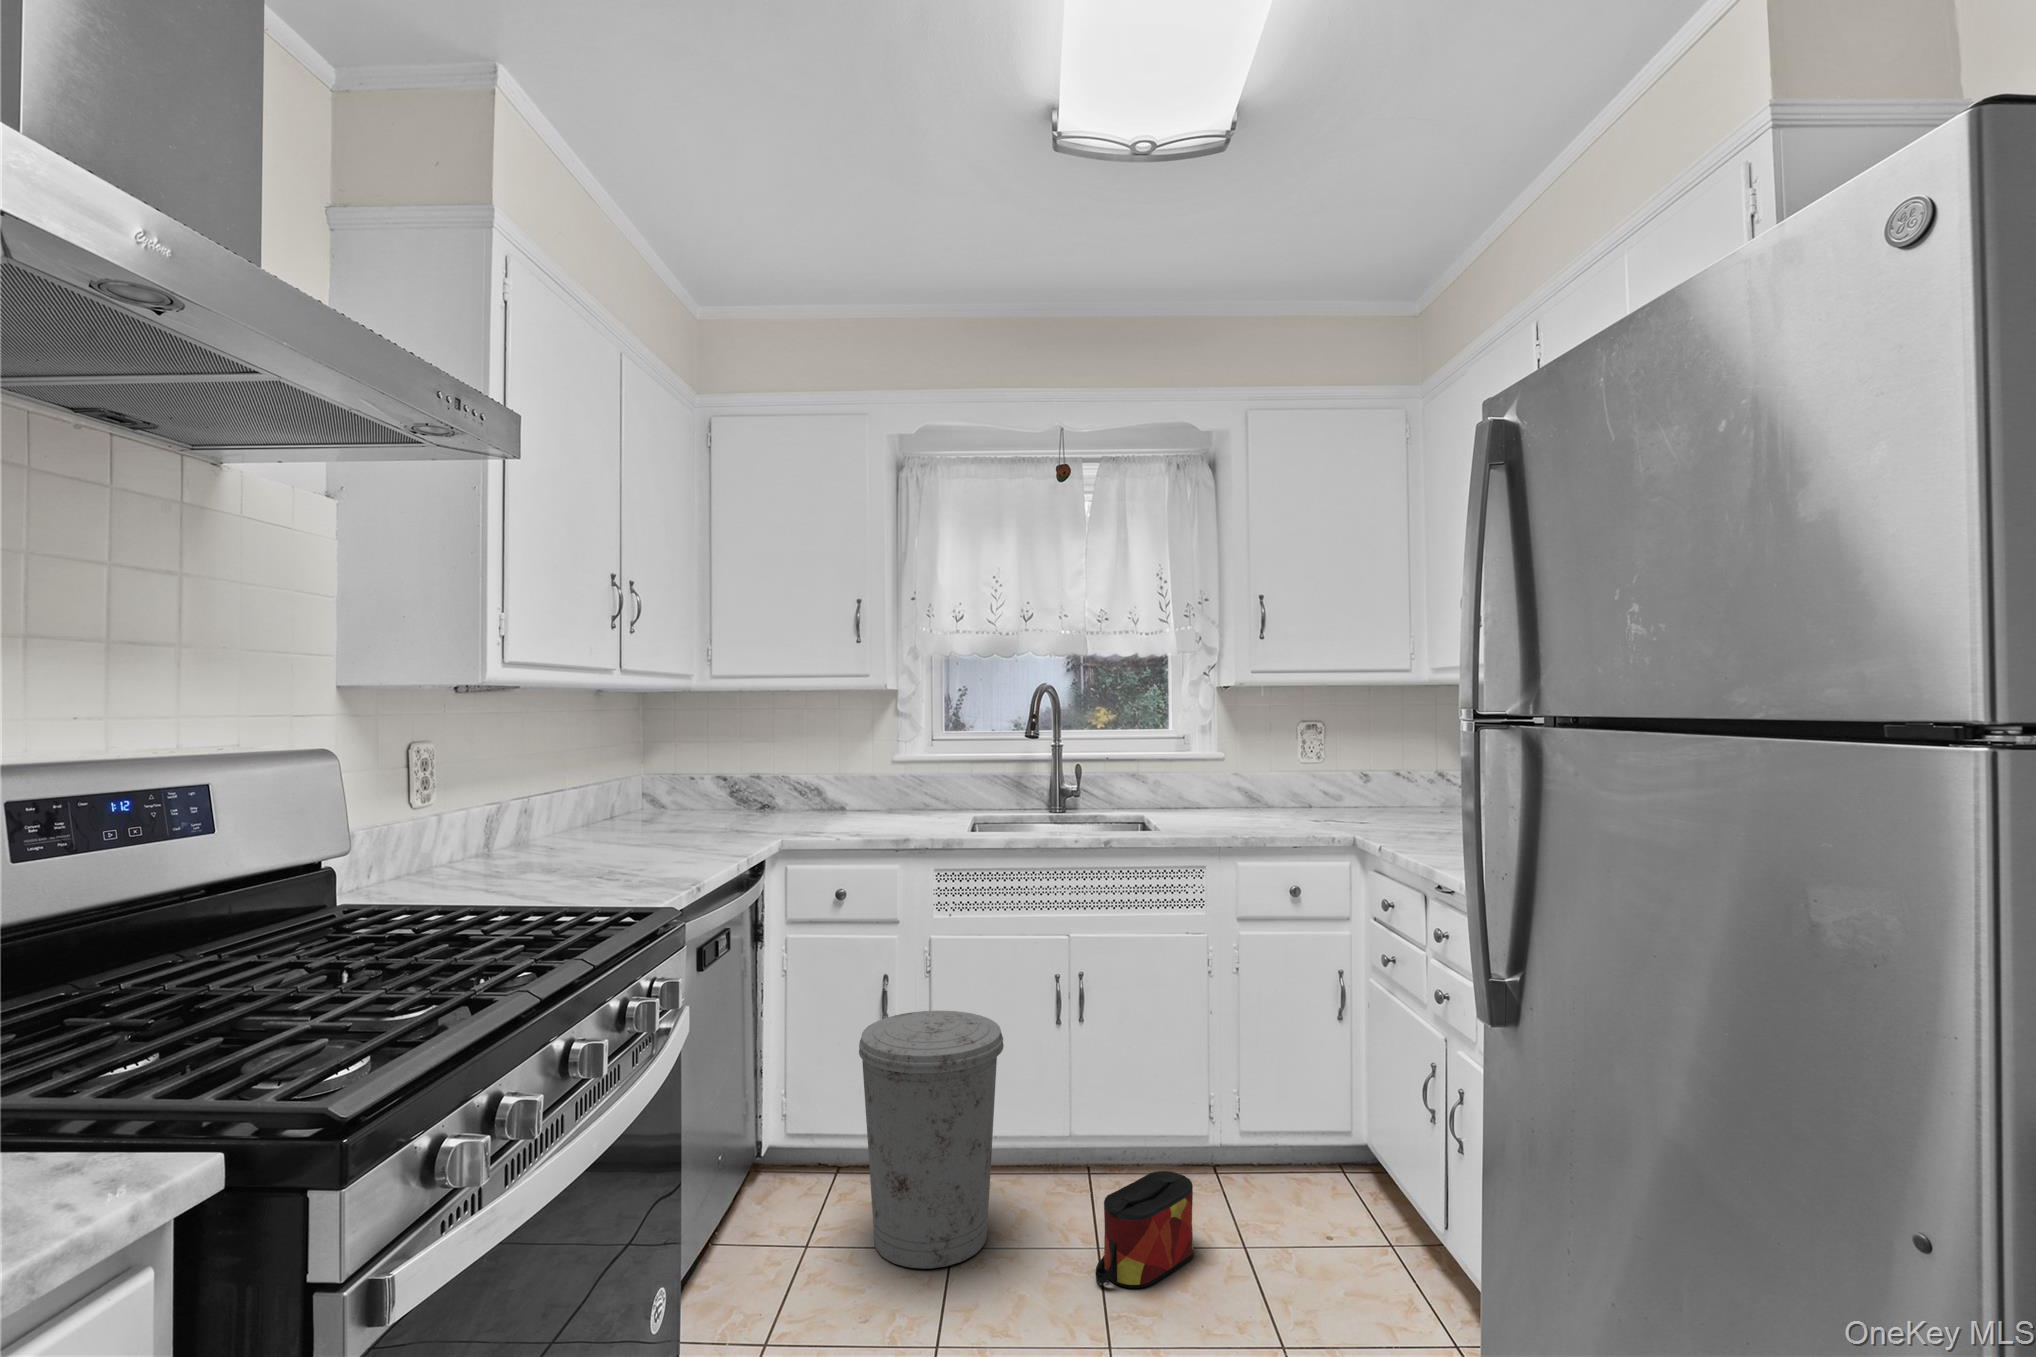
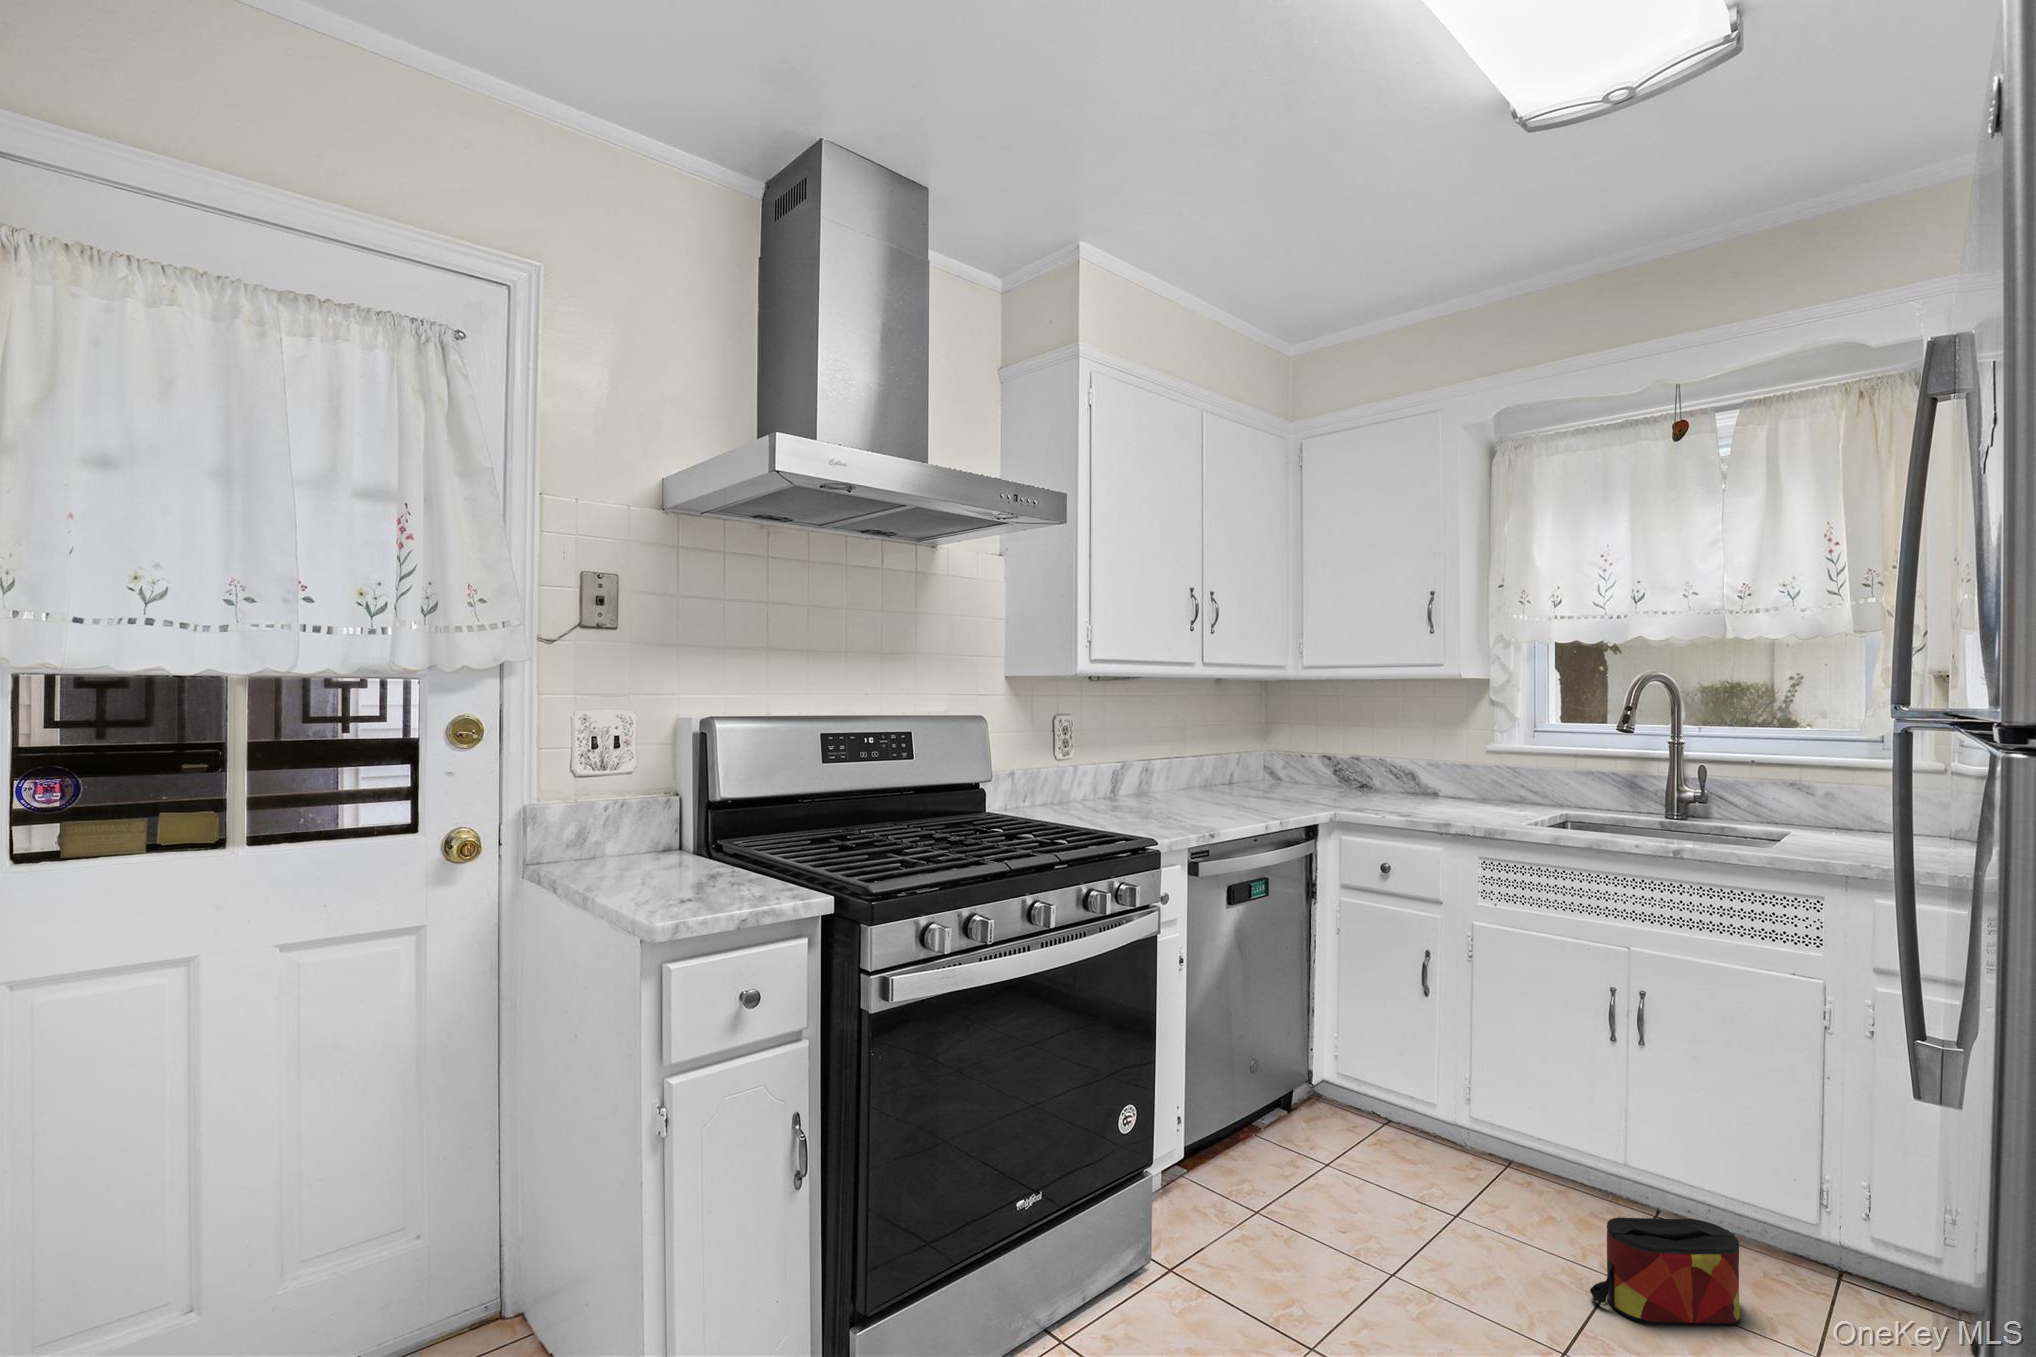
trash can: present [859,1011,1004,1269] -> none [1370,986,1520,1228]

